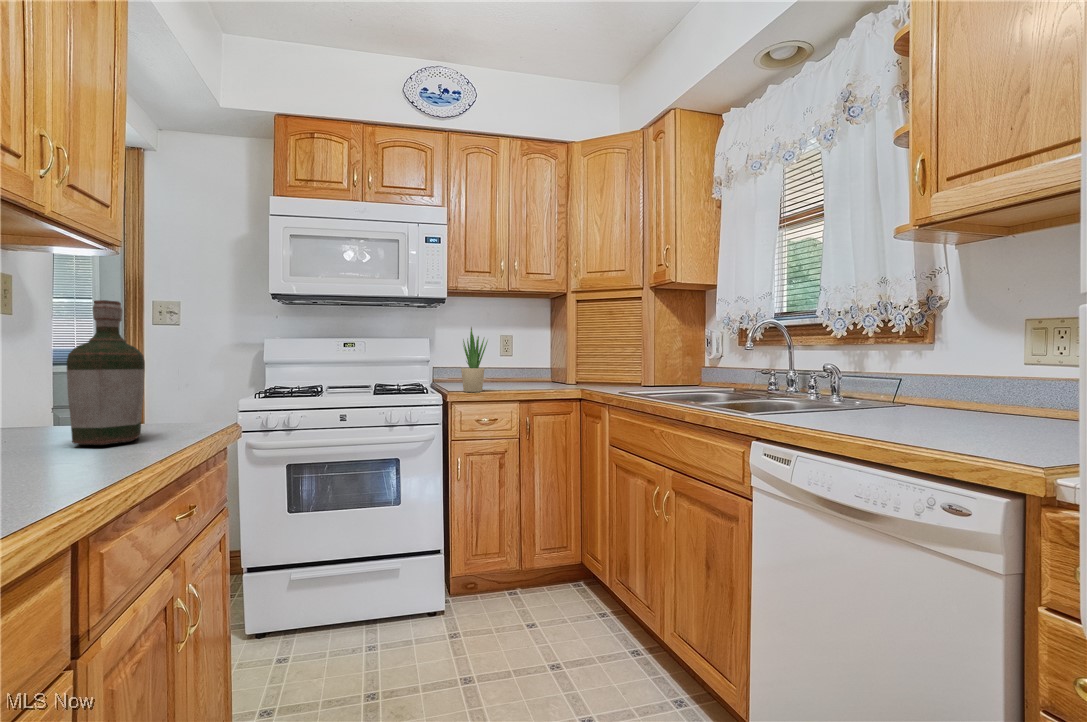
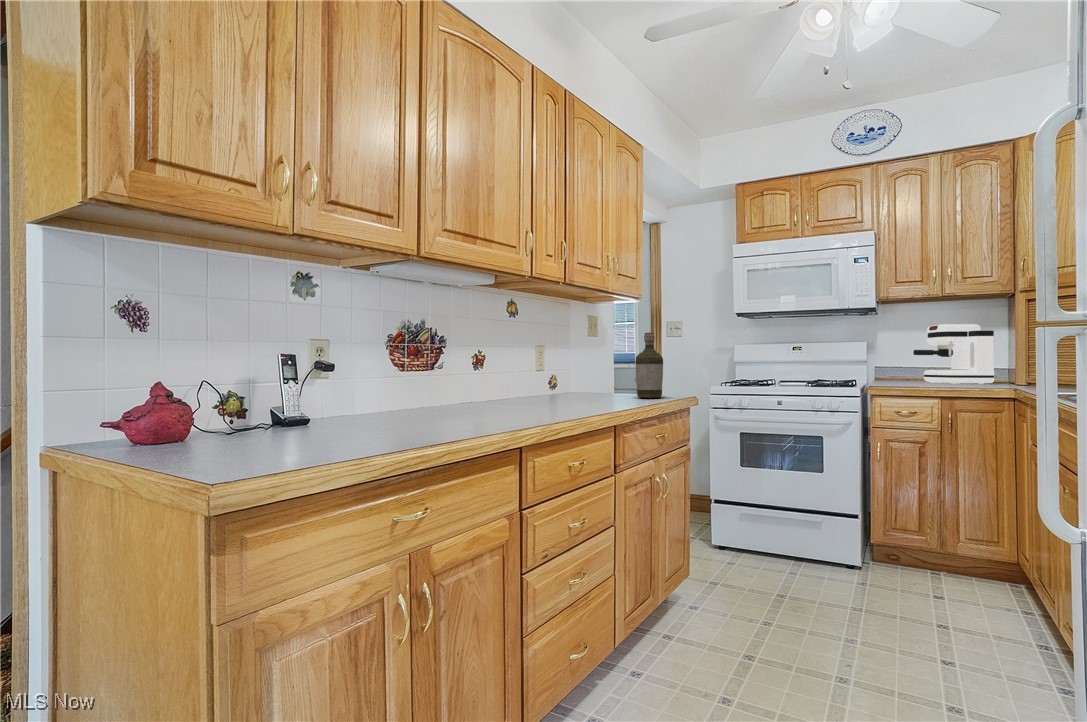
coffee maker: none [478,322,546,385] -> present [913,324,994,385]
potted plant: present [461,327,488,392] -> none [880,332,907,388]

